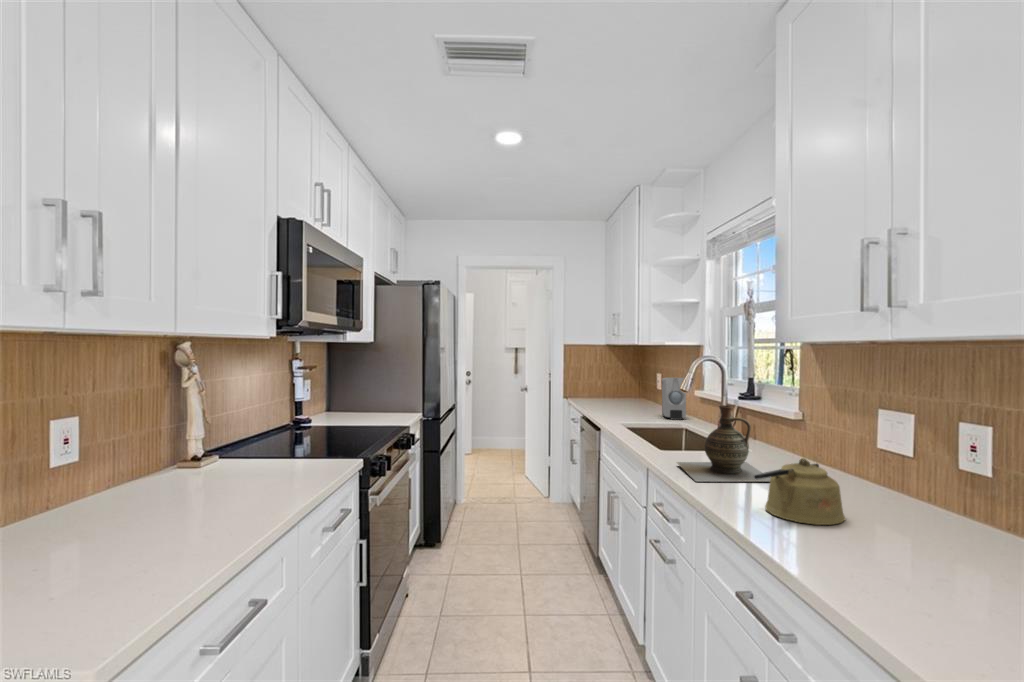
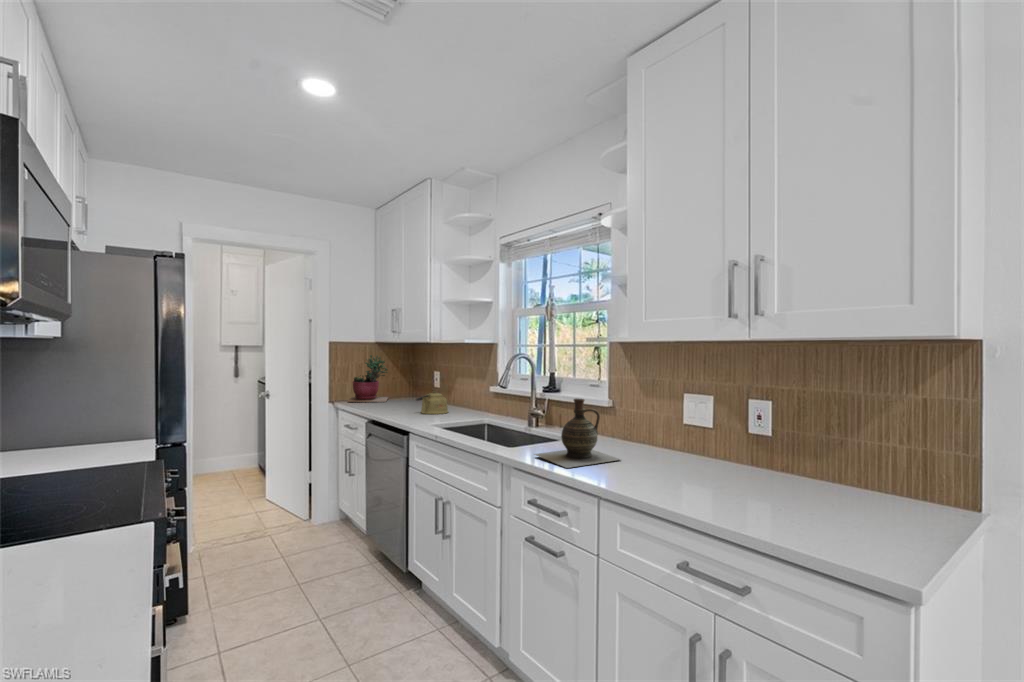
succulent plant: none [579,357,620,400] -> present [348,355,388,402]
soap dispenser: present [662,378,686,420] -> none [456,375,484,417]
kettle: present [754,458,845,525] -> present [416,391,448,414]

